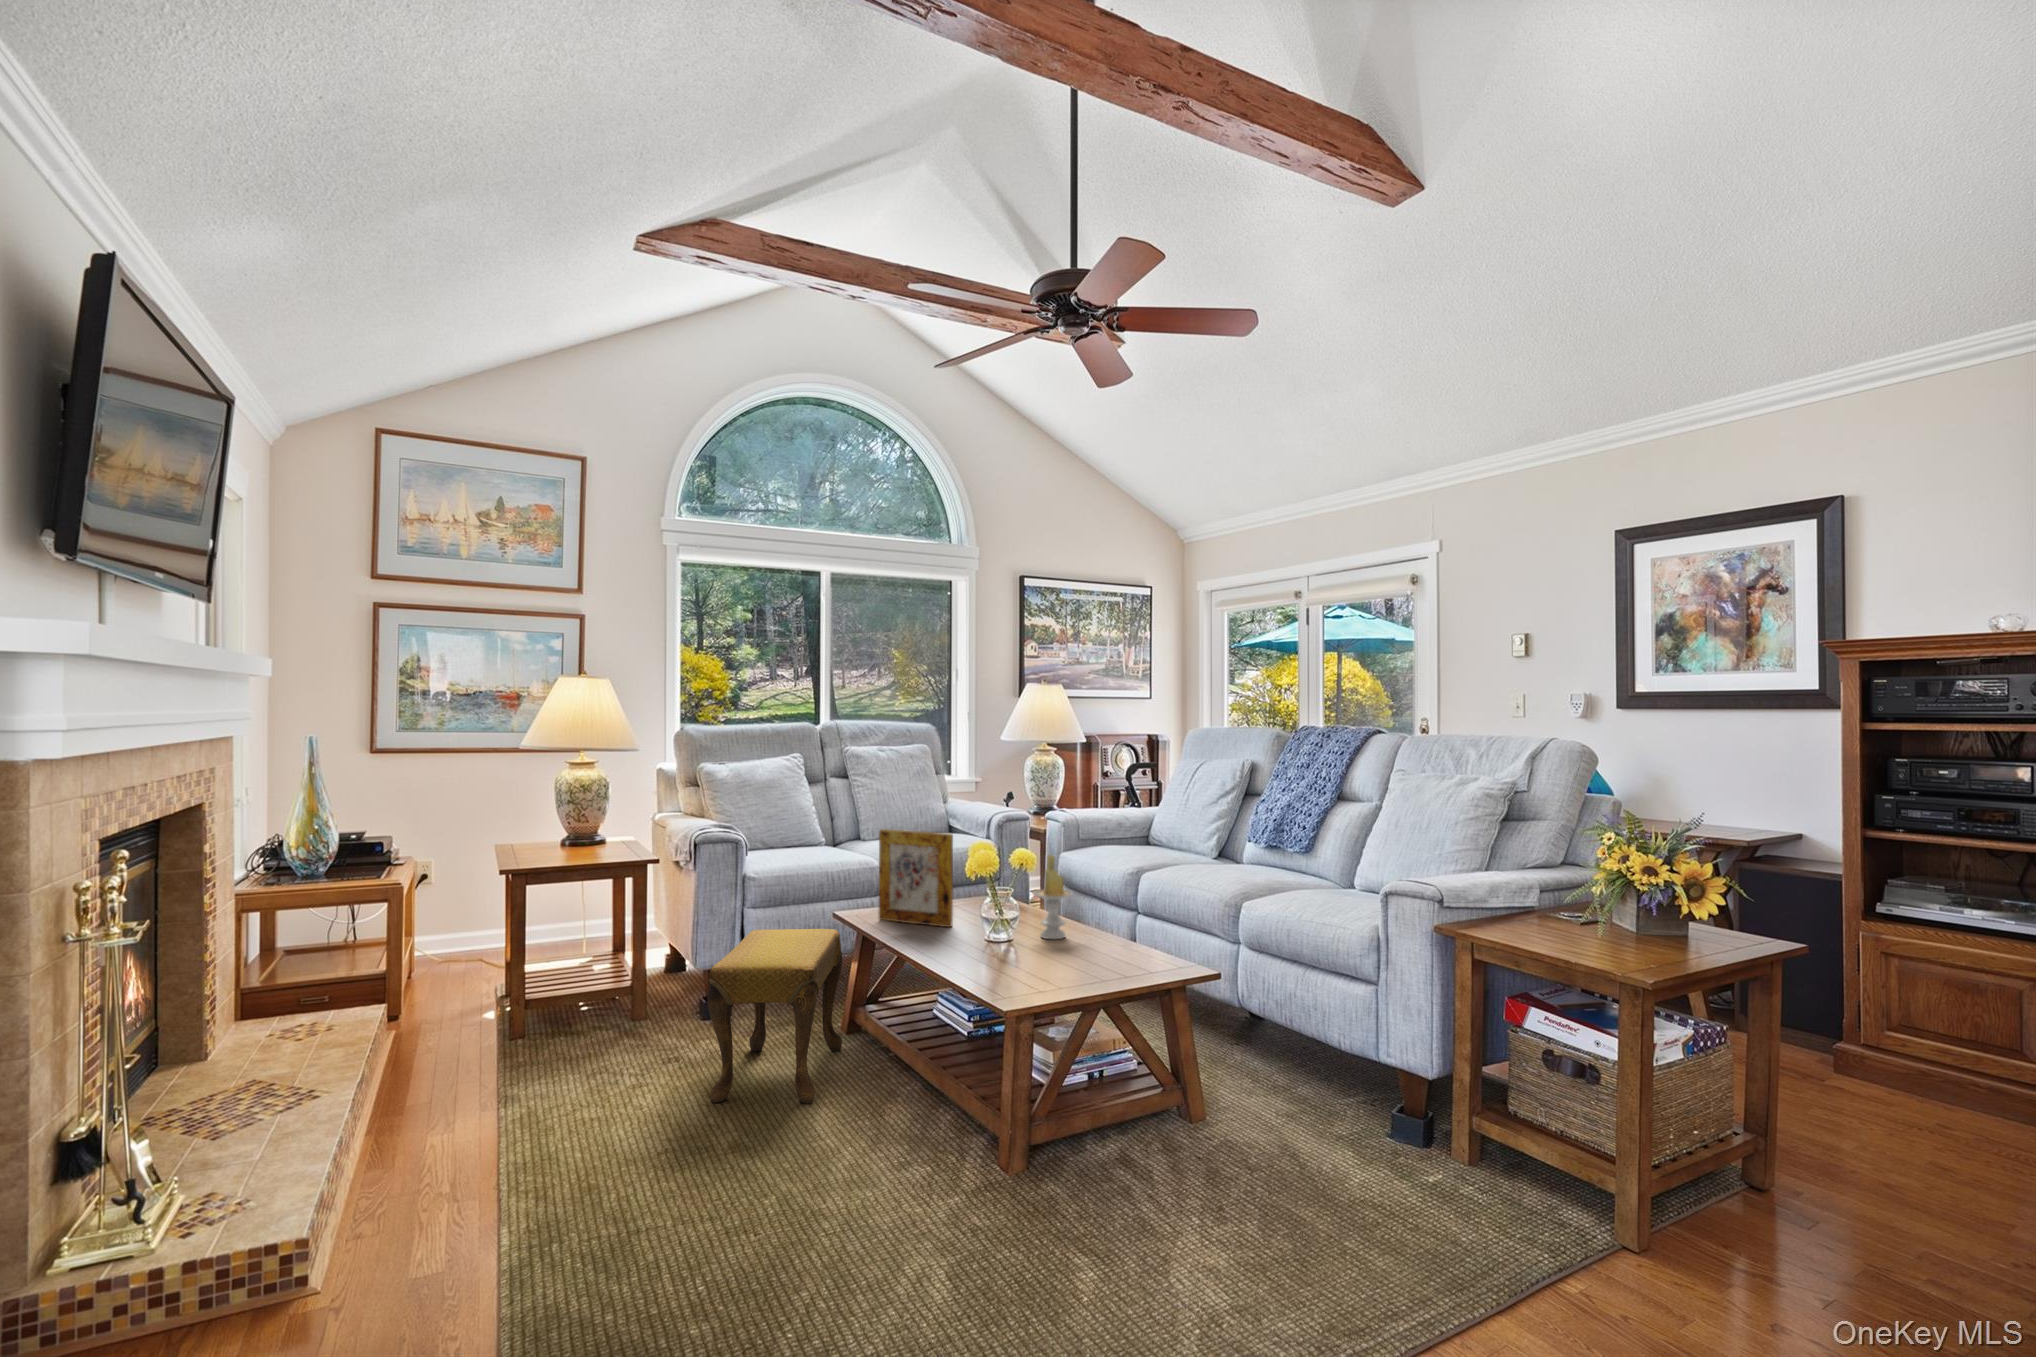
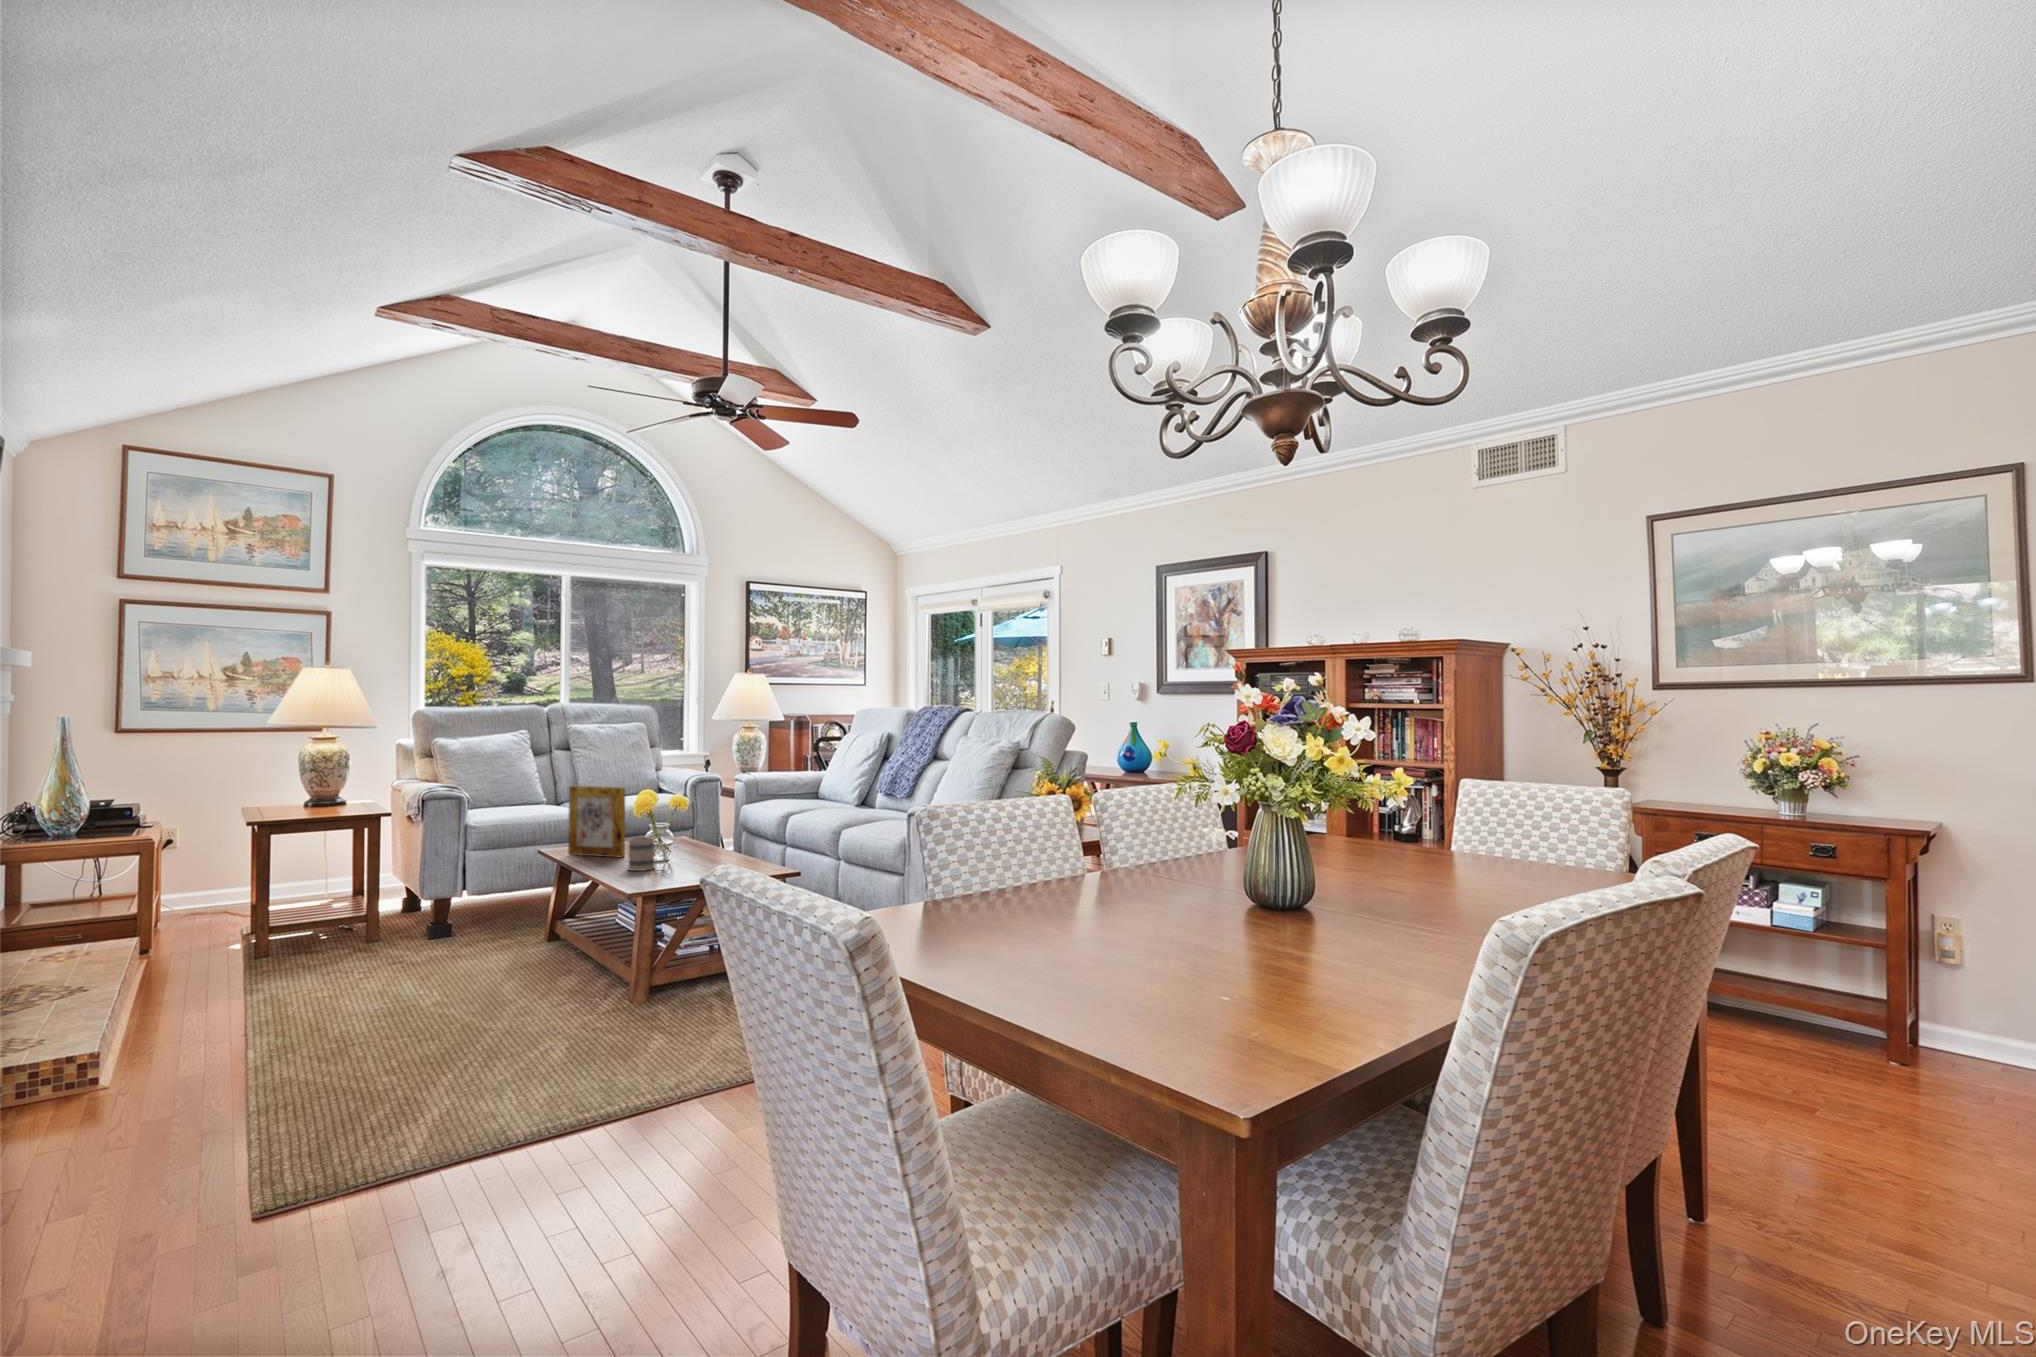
candle: present [1033,855,1073,939] -> none [681,800,713,862]
mug: none [971,905,1023,954] -> present [628,837,667,871]
footstool: present [708,929,842,1104] -> none [417,862,536,986]

